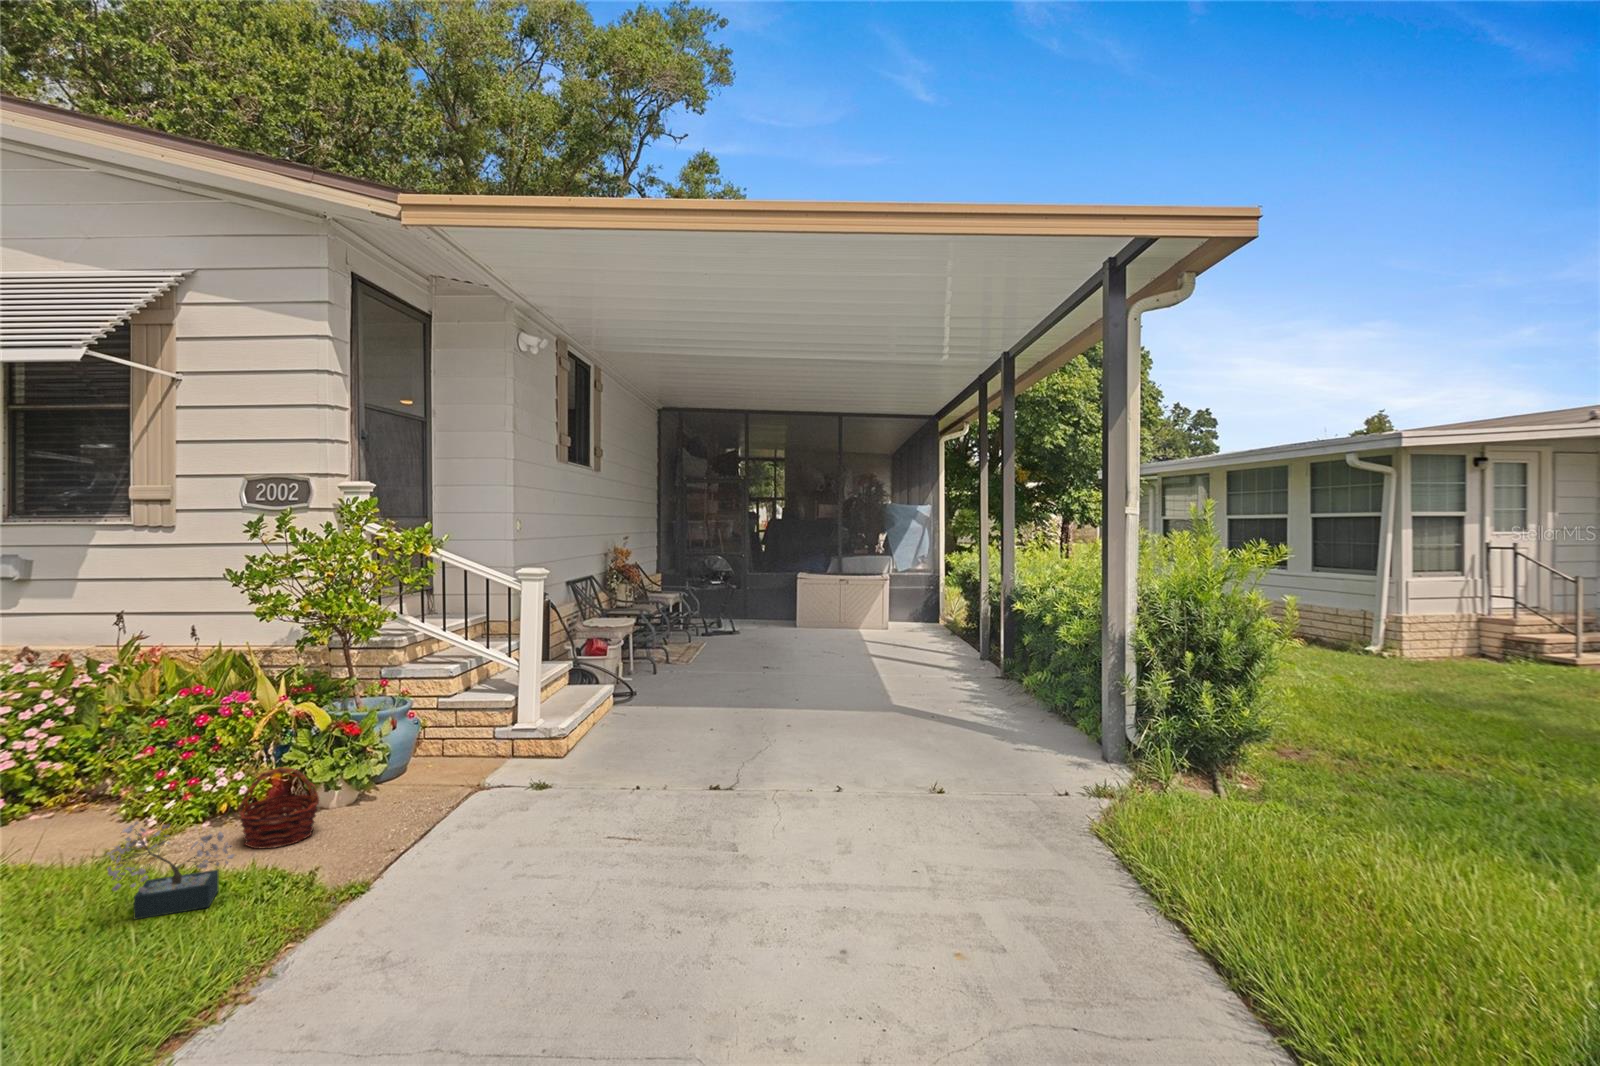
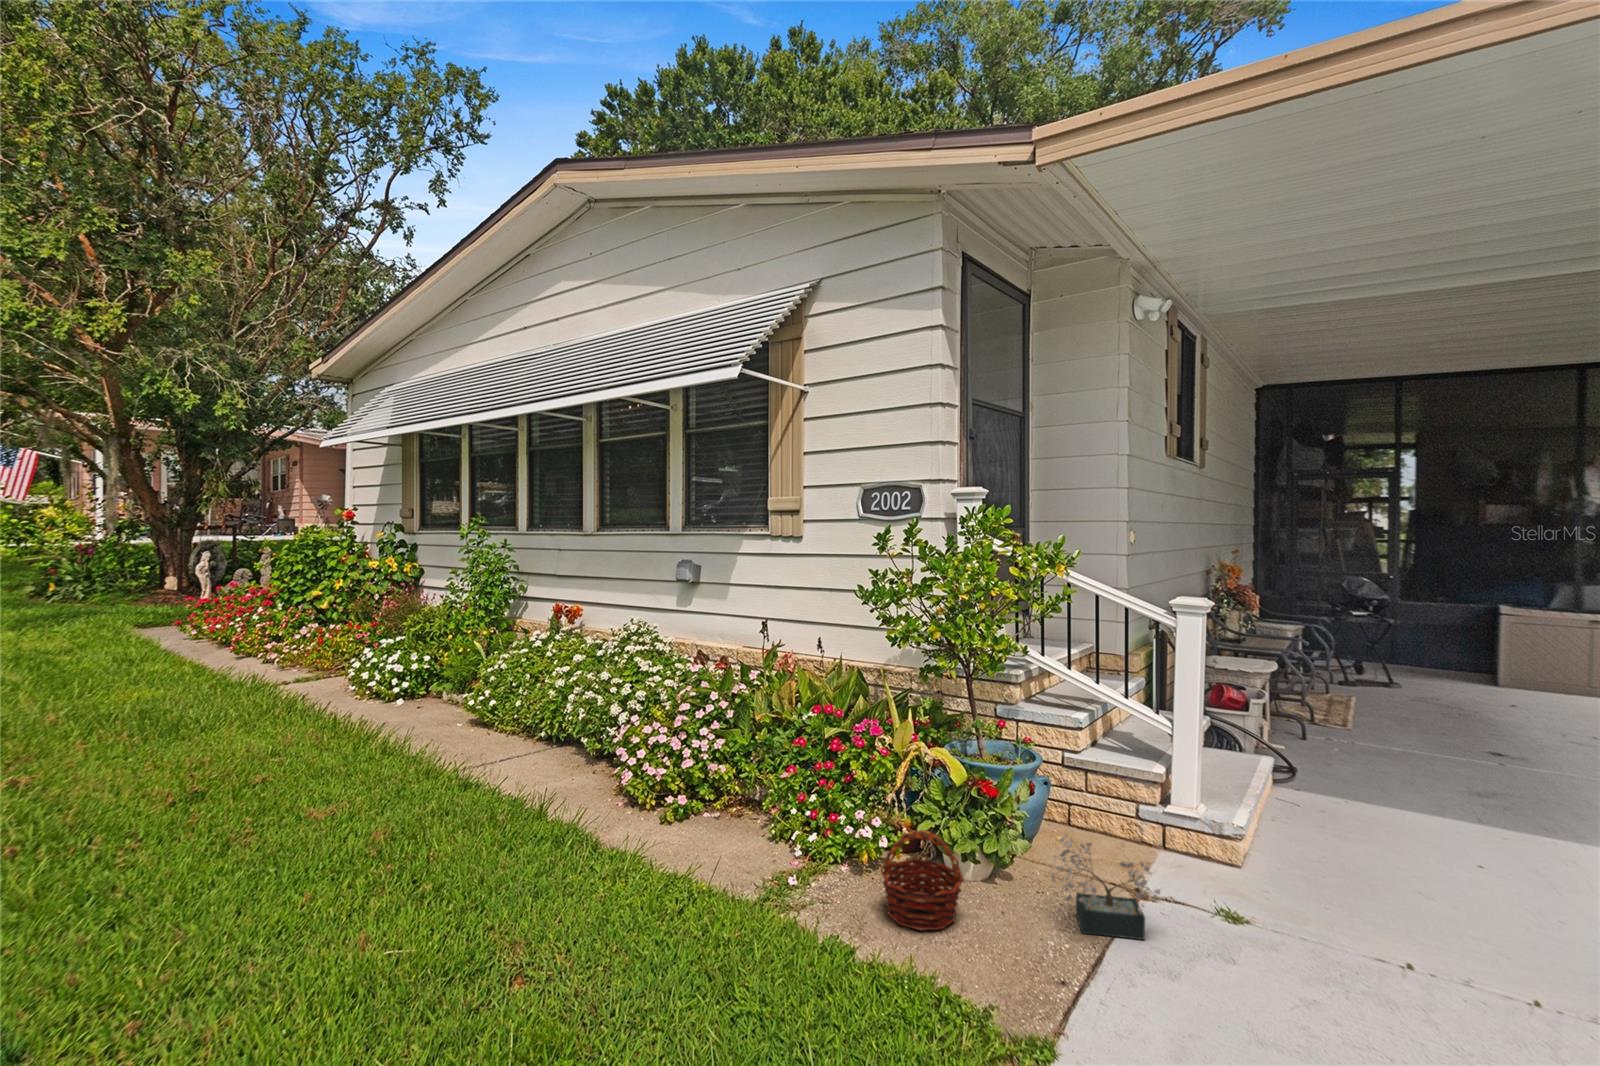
decorative plant: present [107,822,234,919] -> present [1051,834,1160,940]

